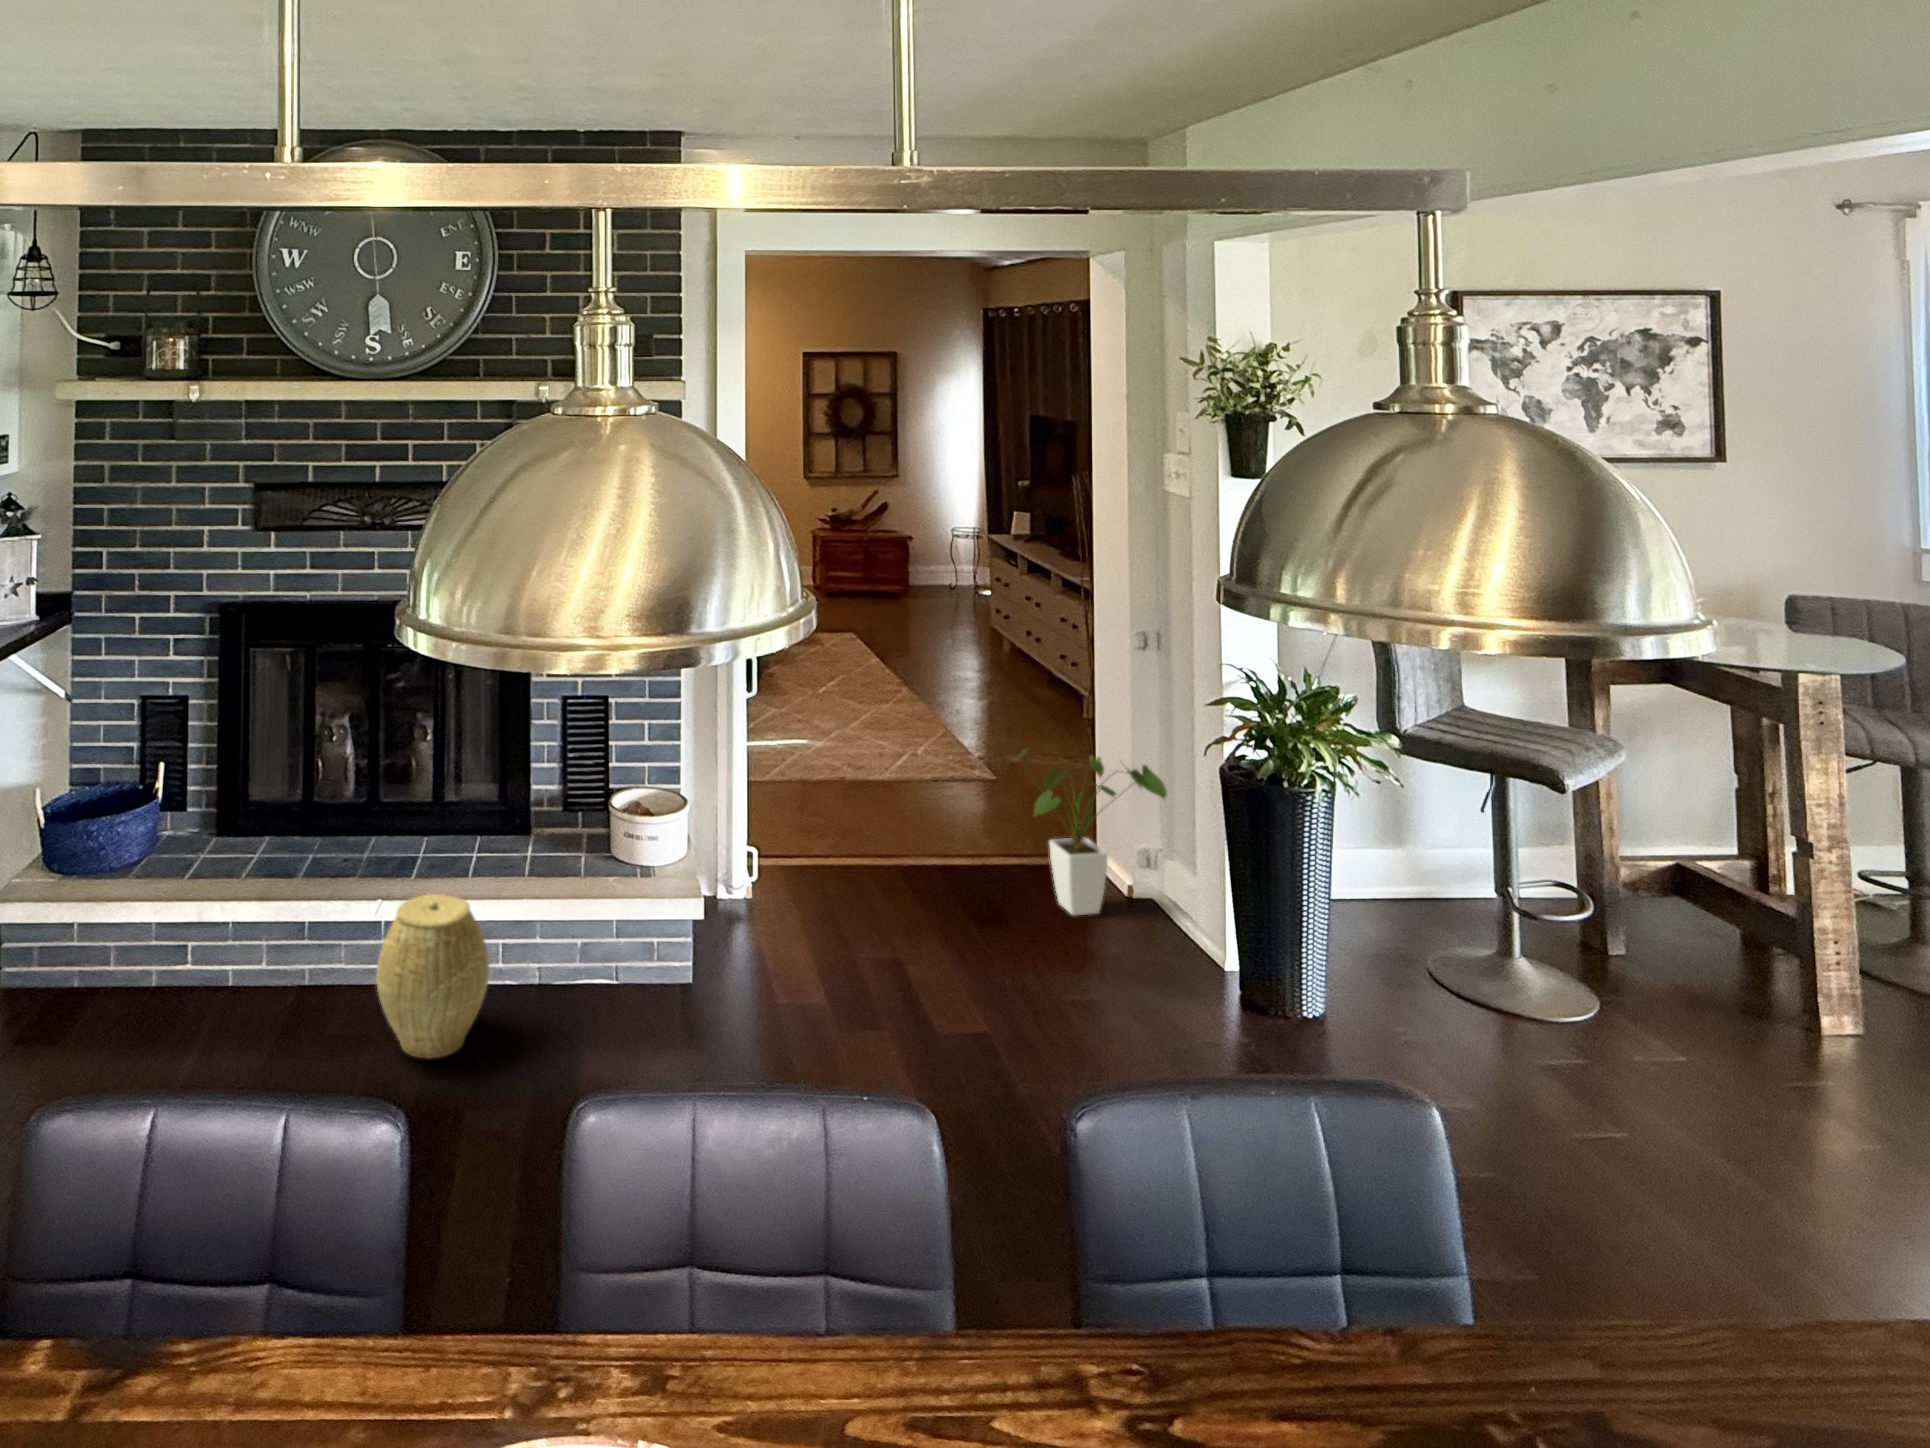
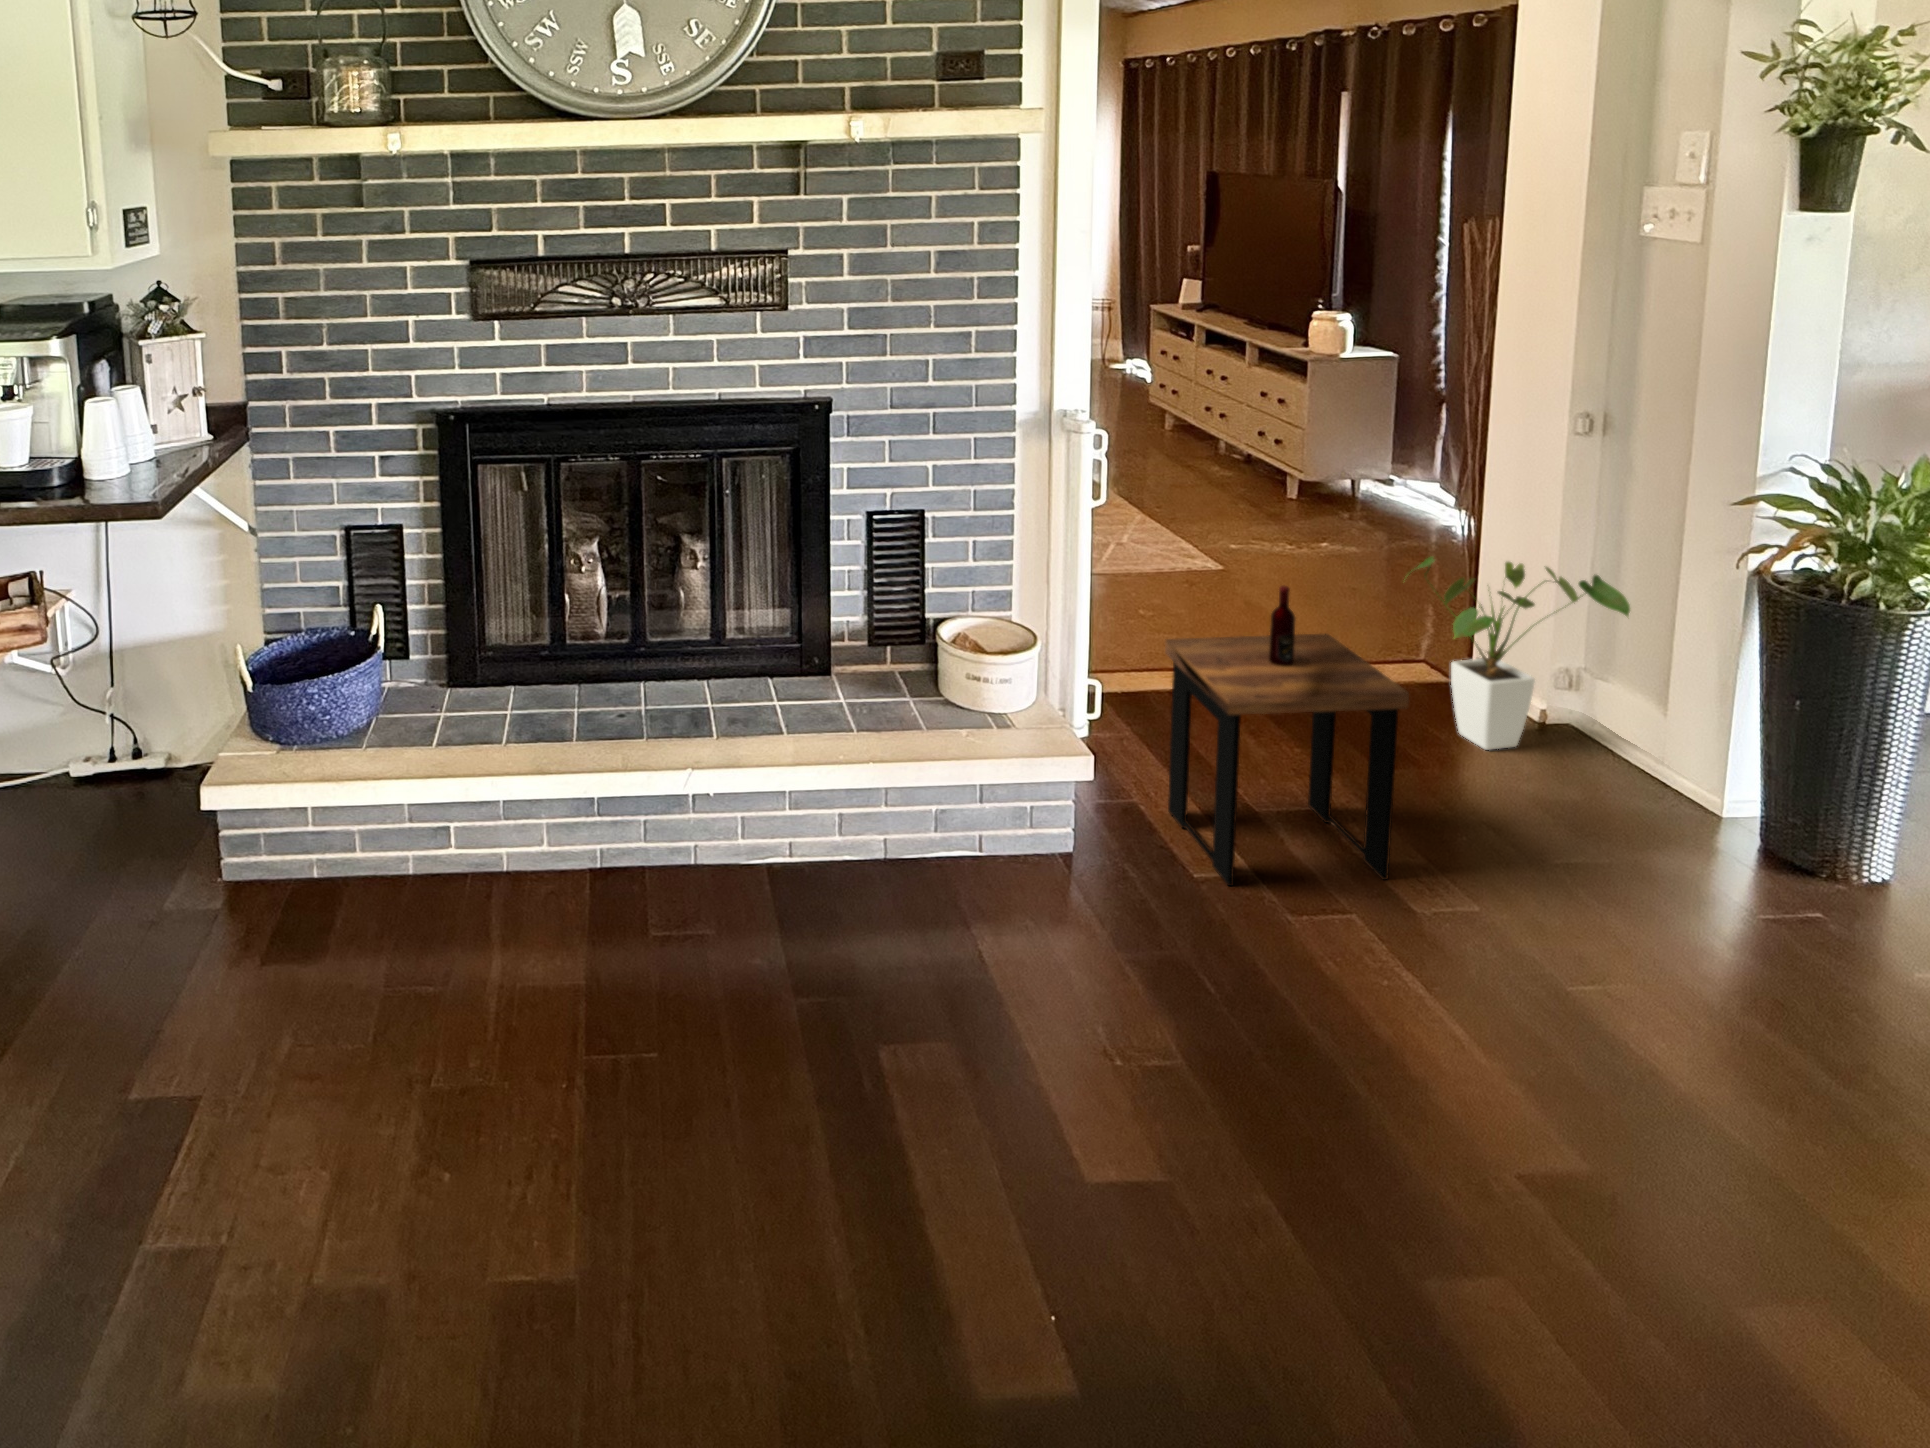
side table: none [785,760,945,1009] -> present [1165,586,1409,886]
woven basket: present [376,894,489,1058] -> none [705,769,848,969]

